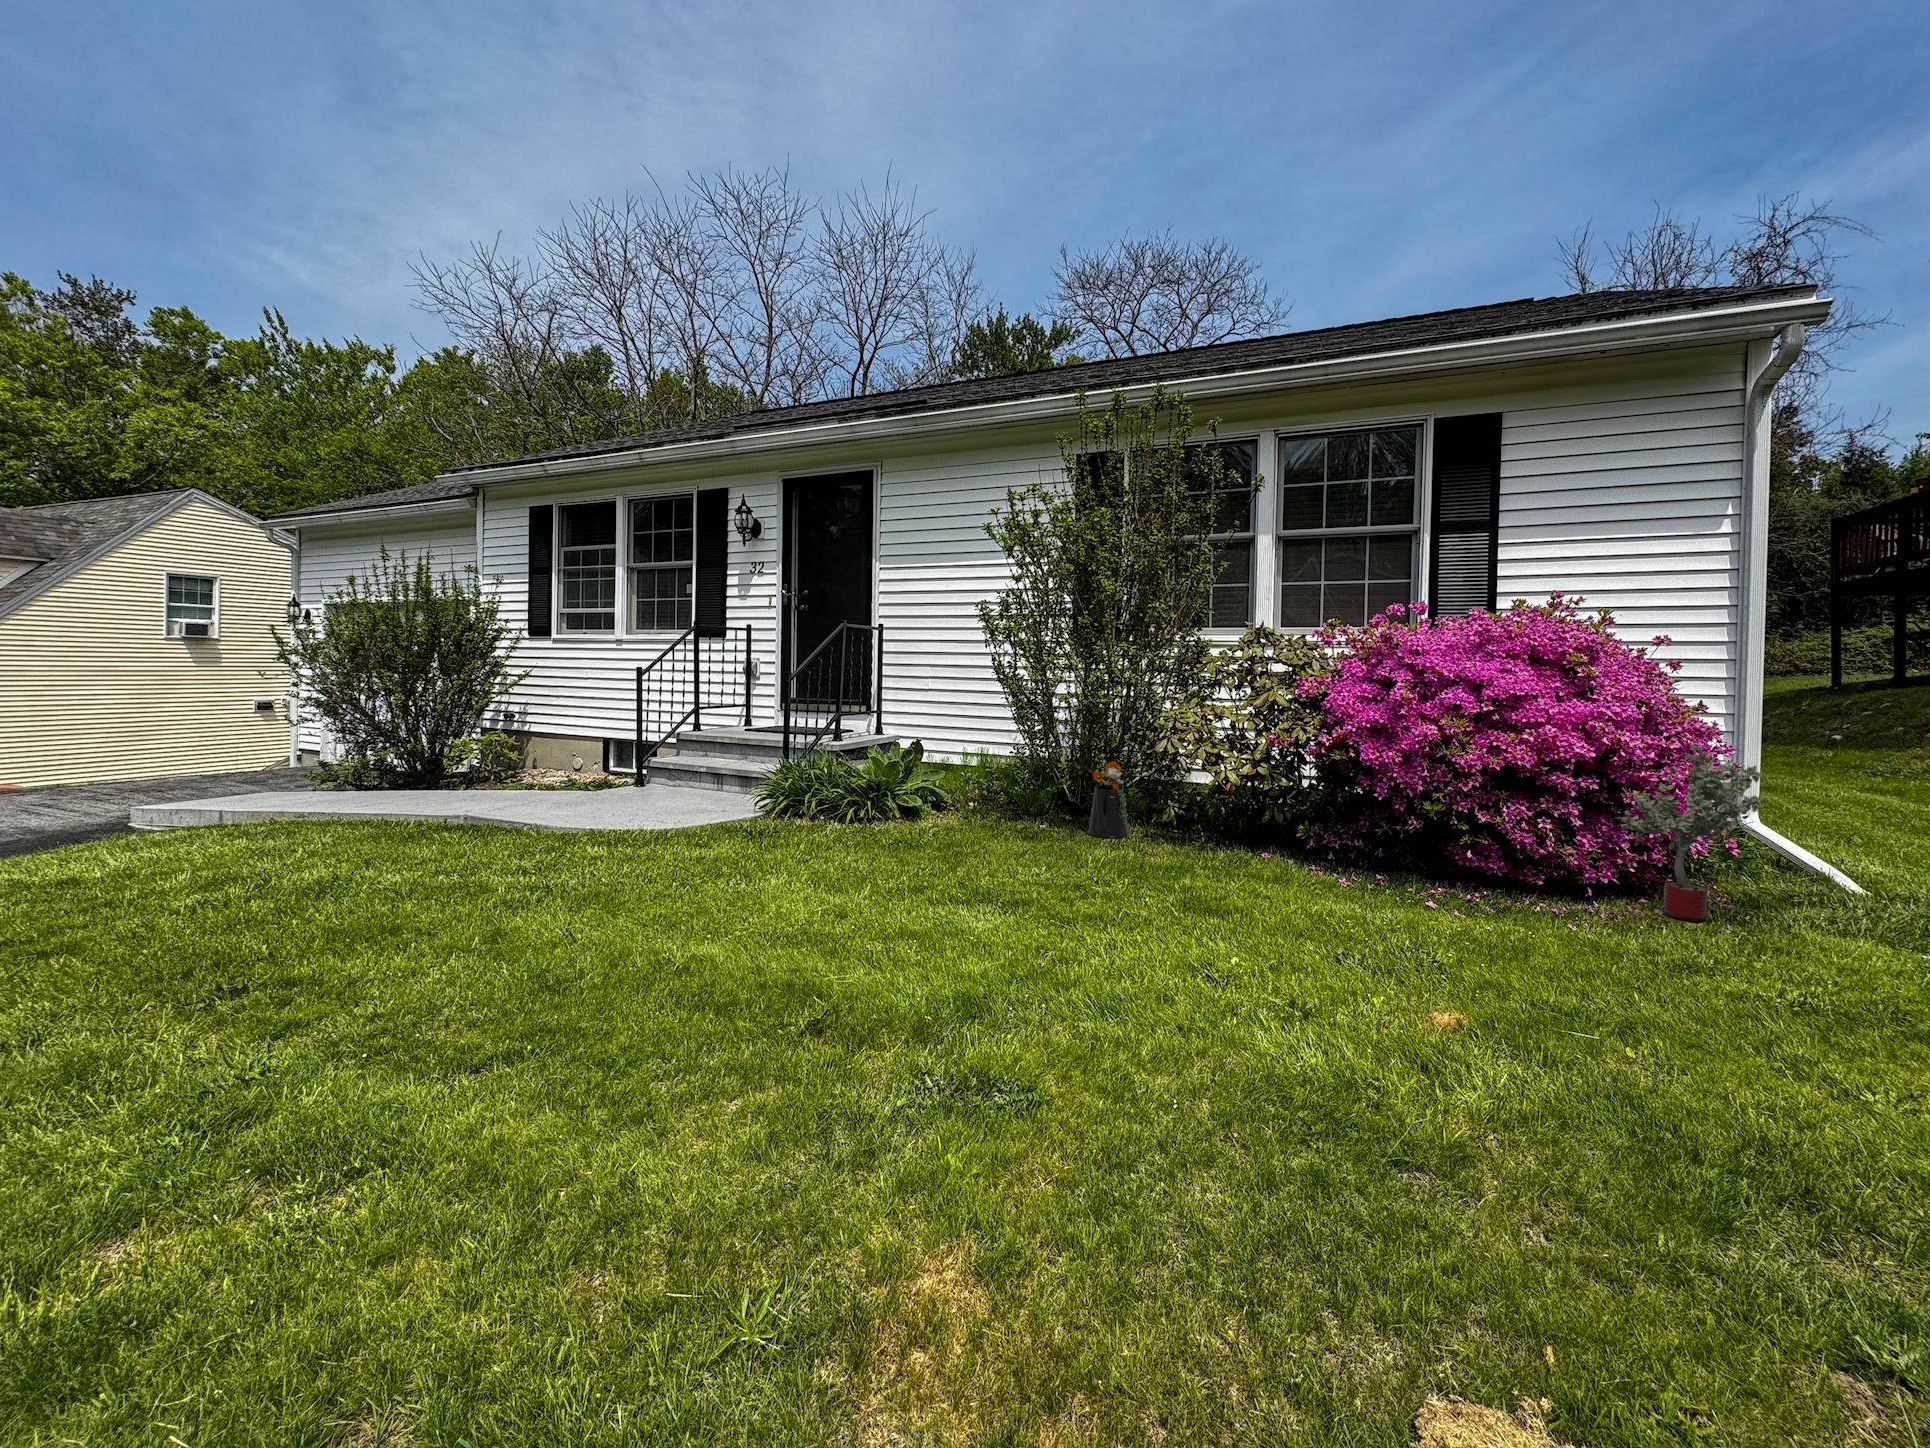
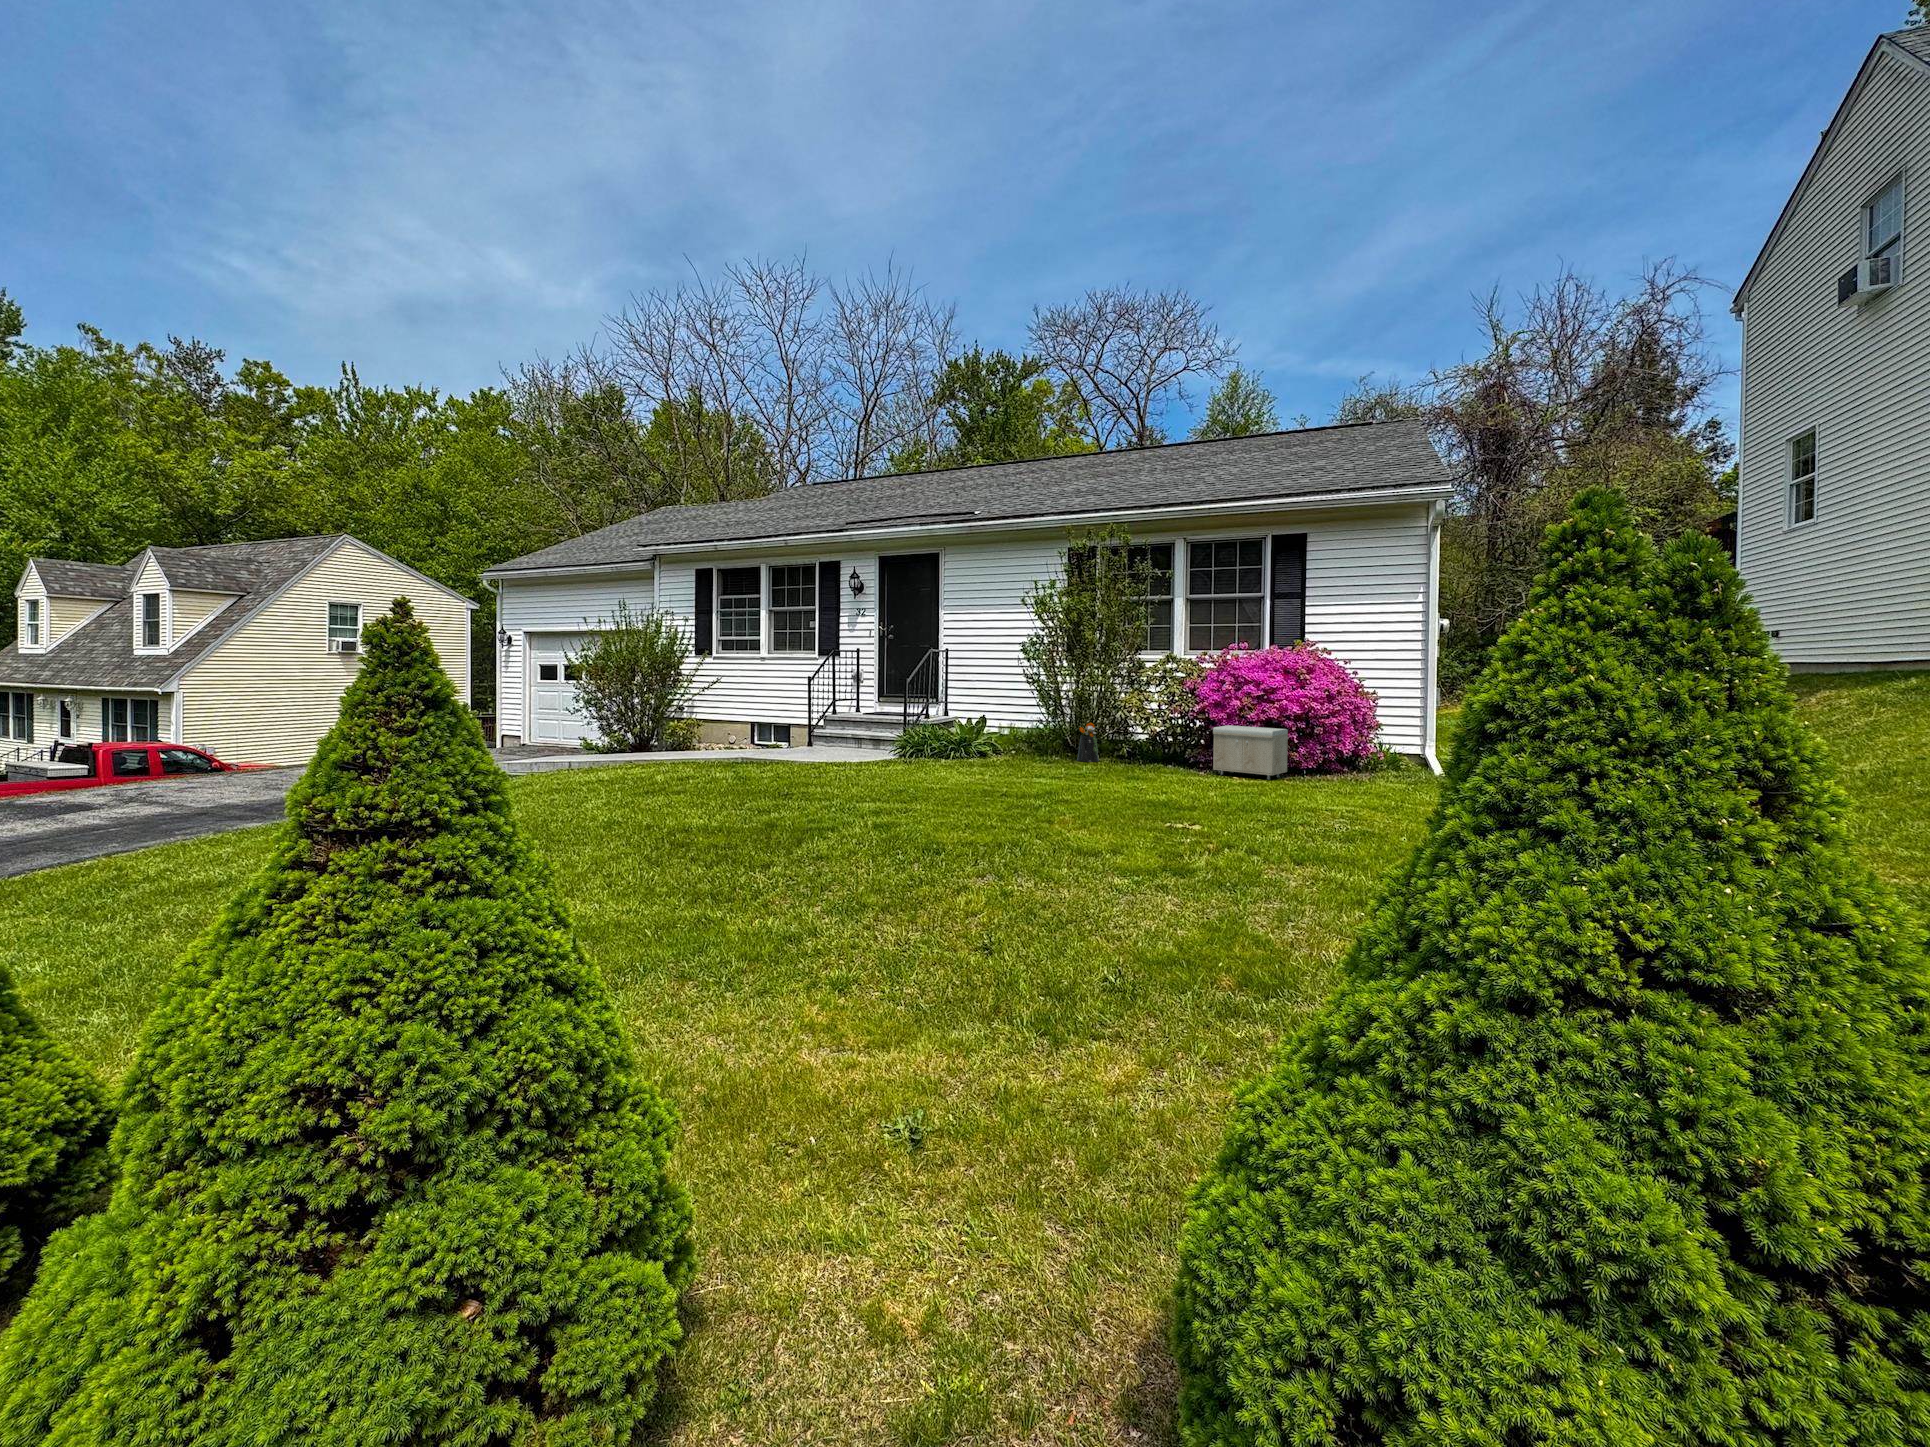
potted tree: present [1620,743,1763,921] -> none [1313,703,1376,781]
storage bench: none [1381,782,1549,915] -> present [1213,725,1288,780]

